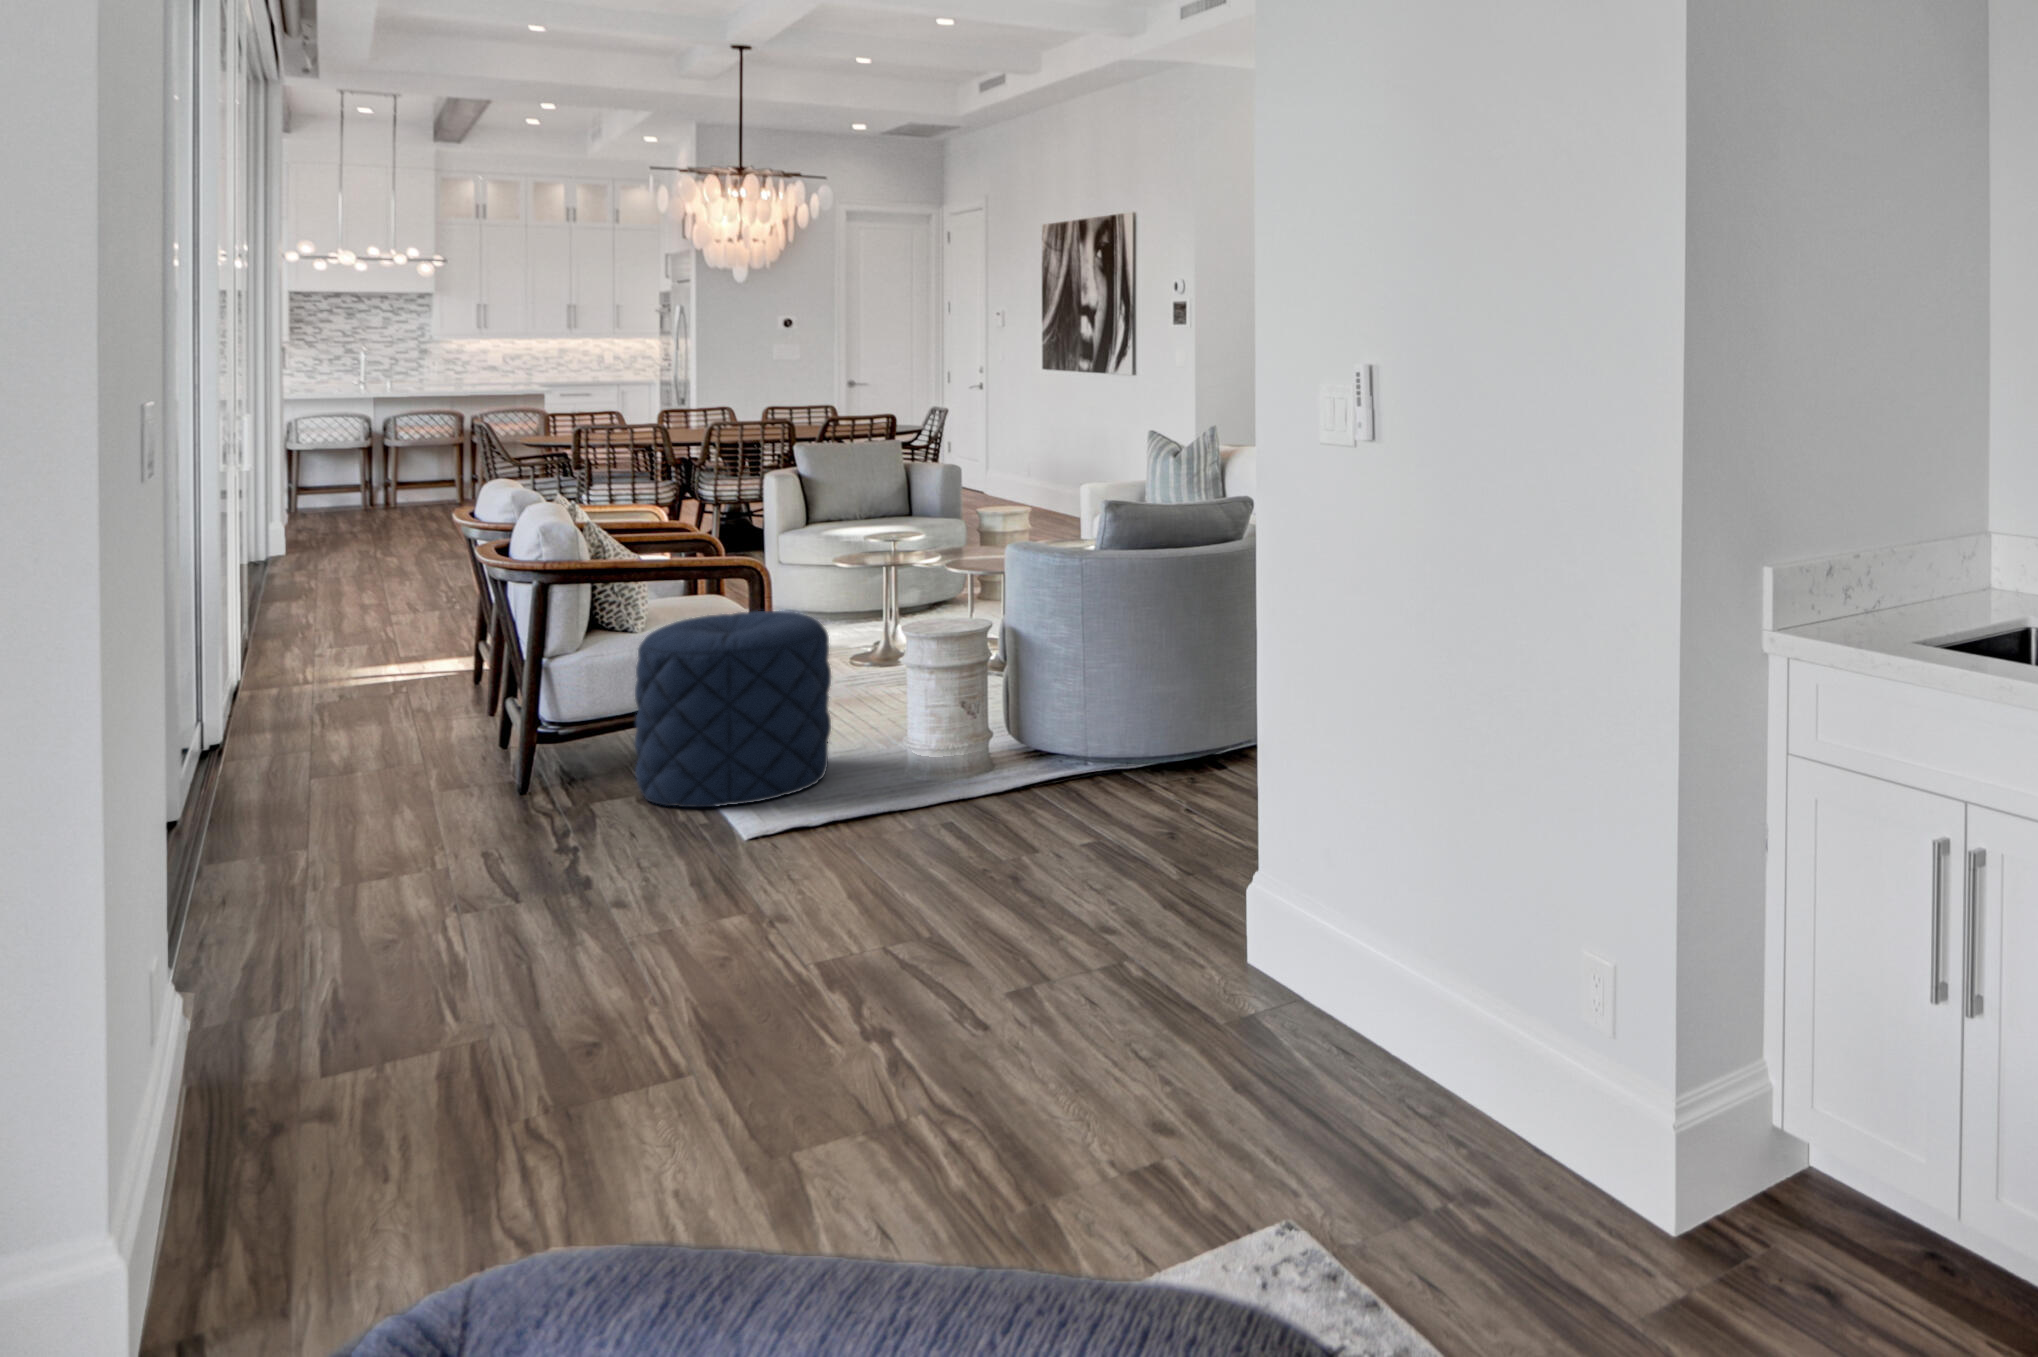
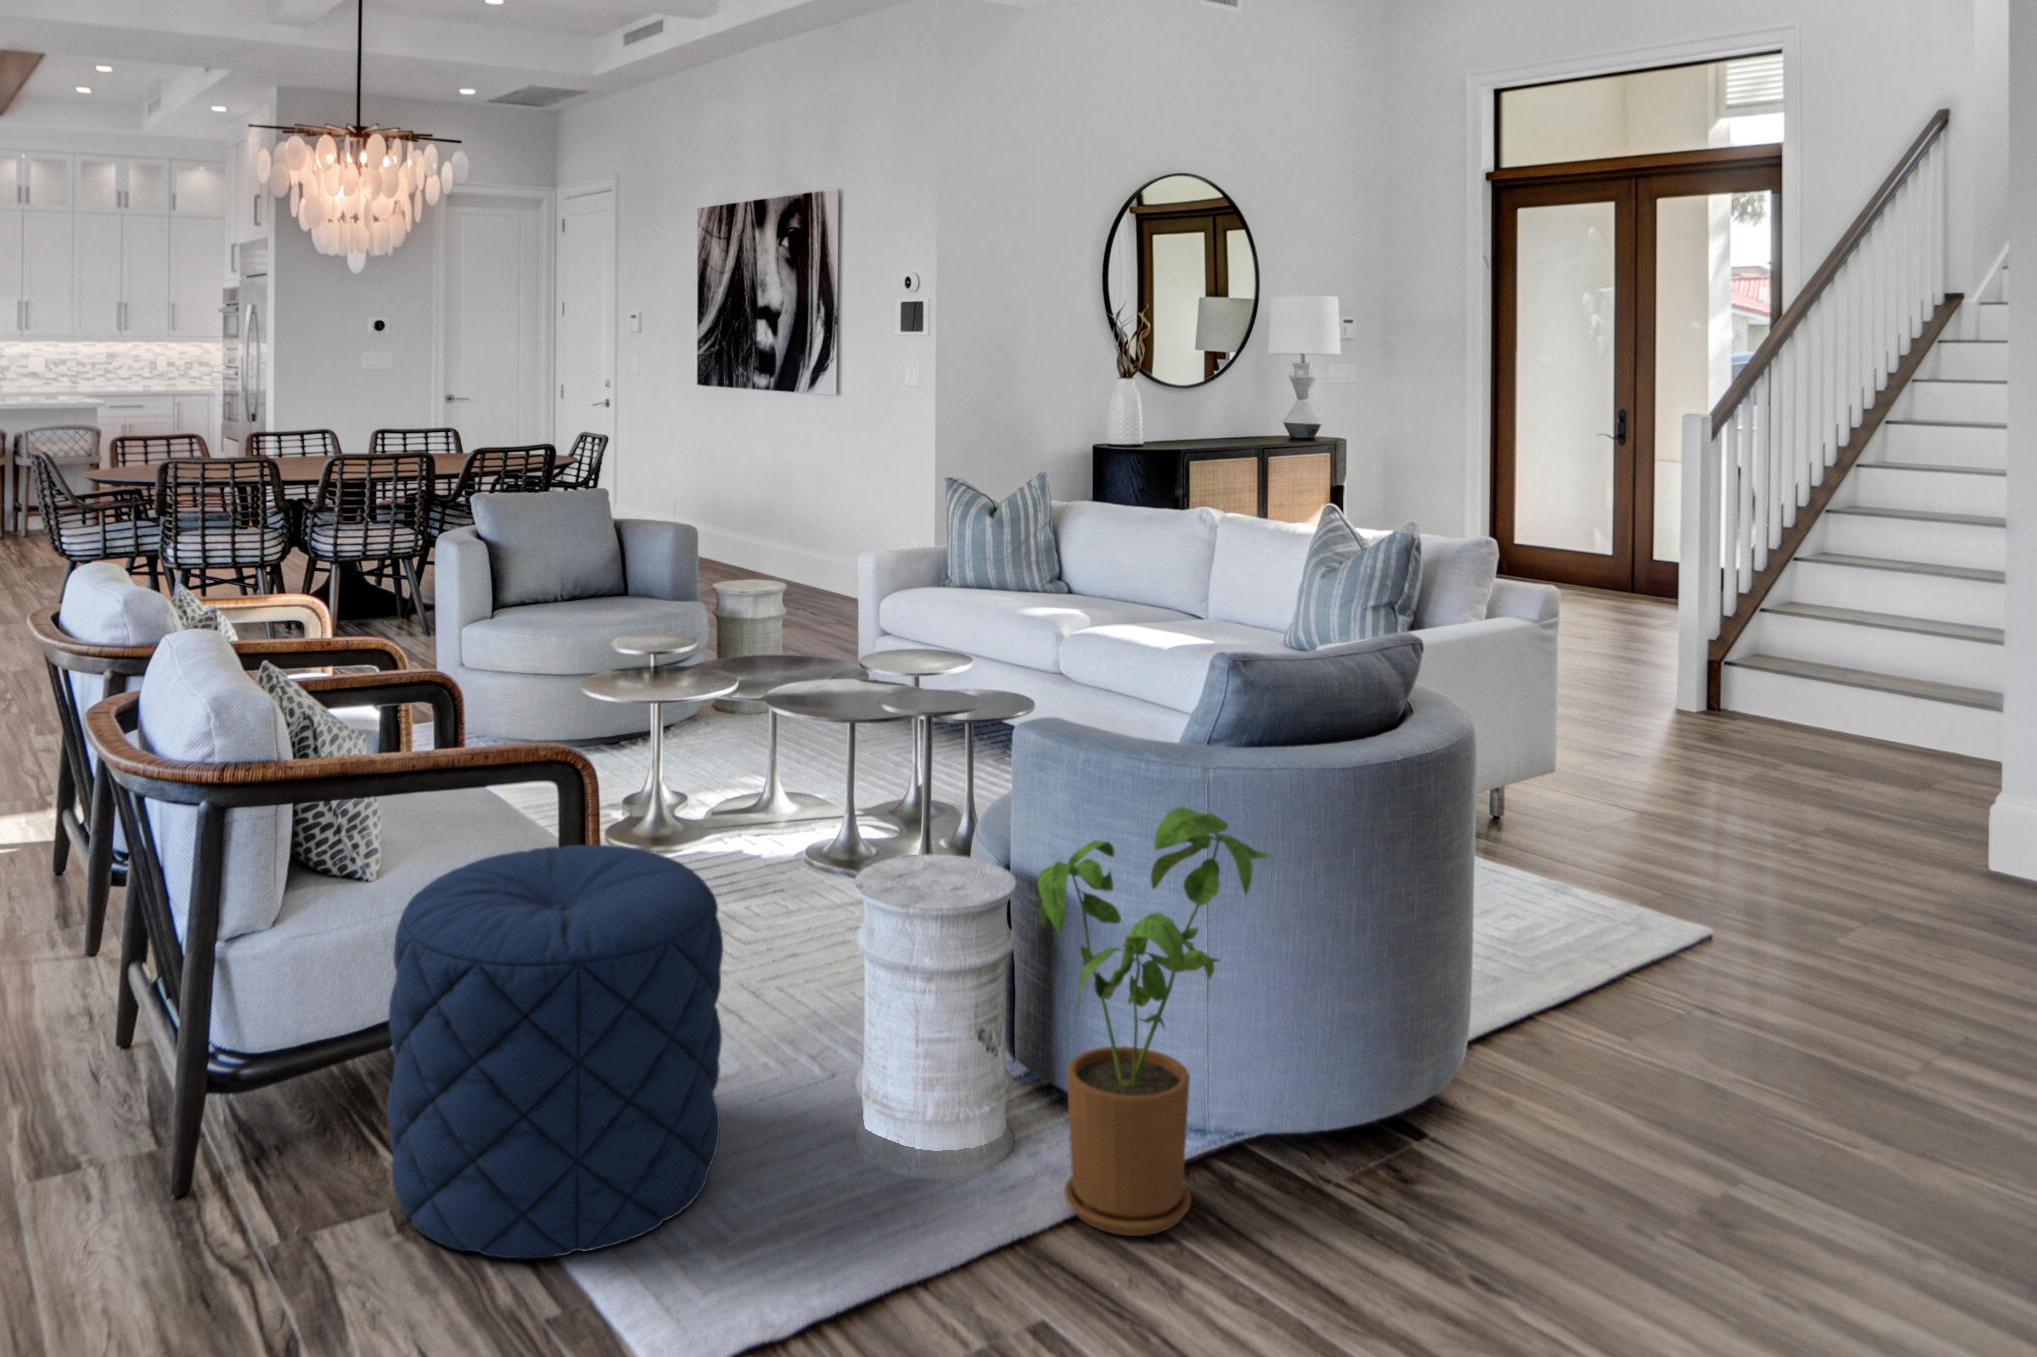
house plant: none [995,573,1123,795] -> present [1038,807,1270,1236]

